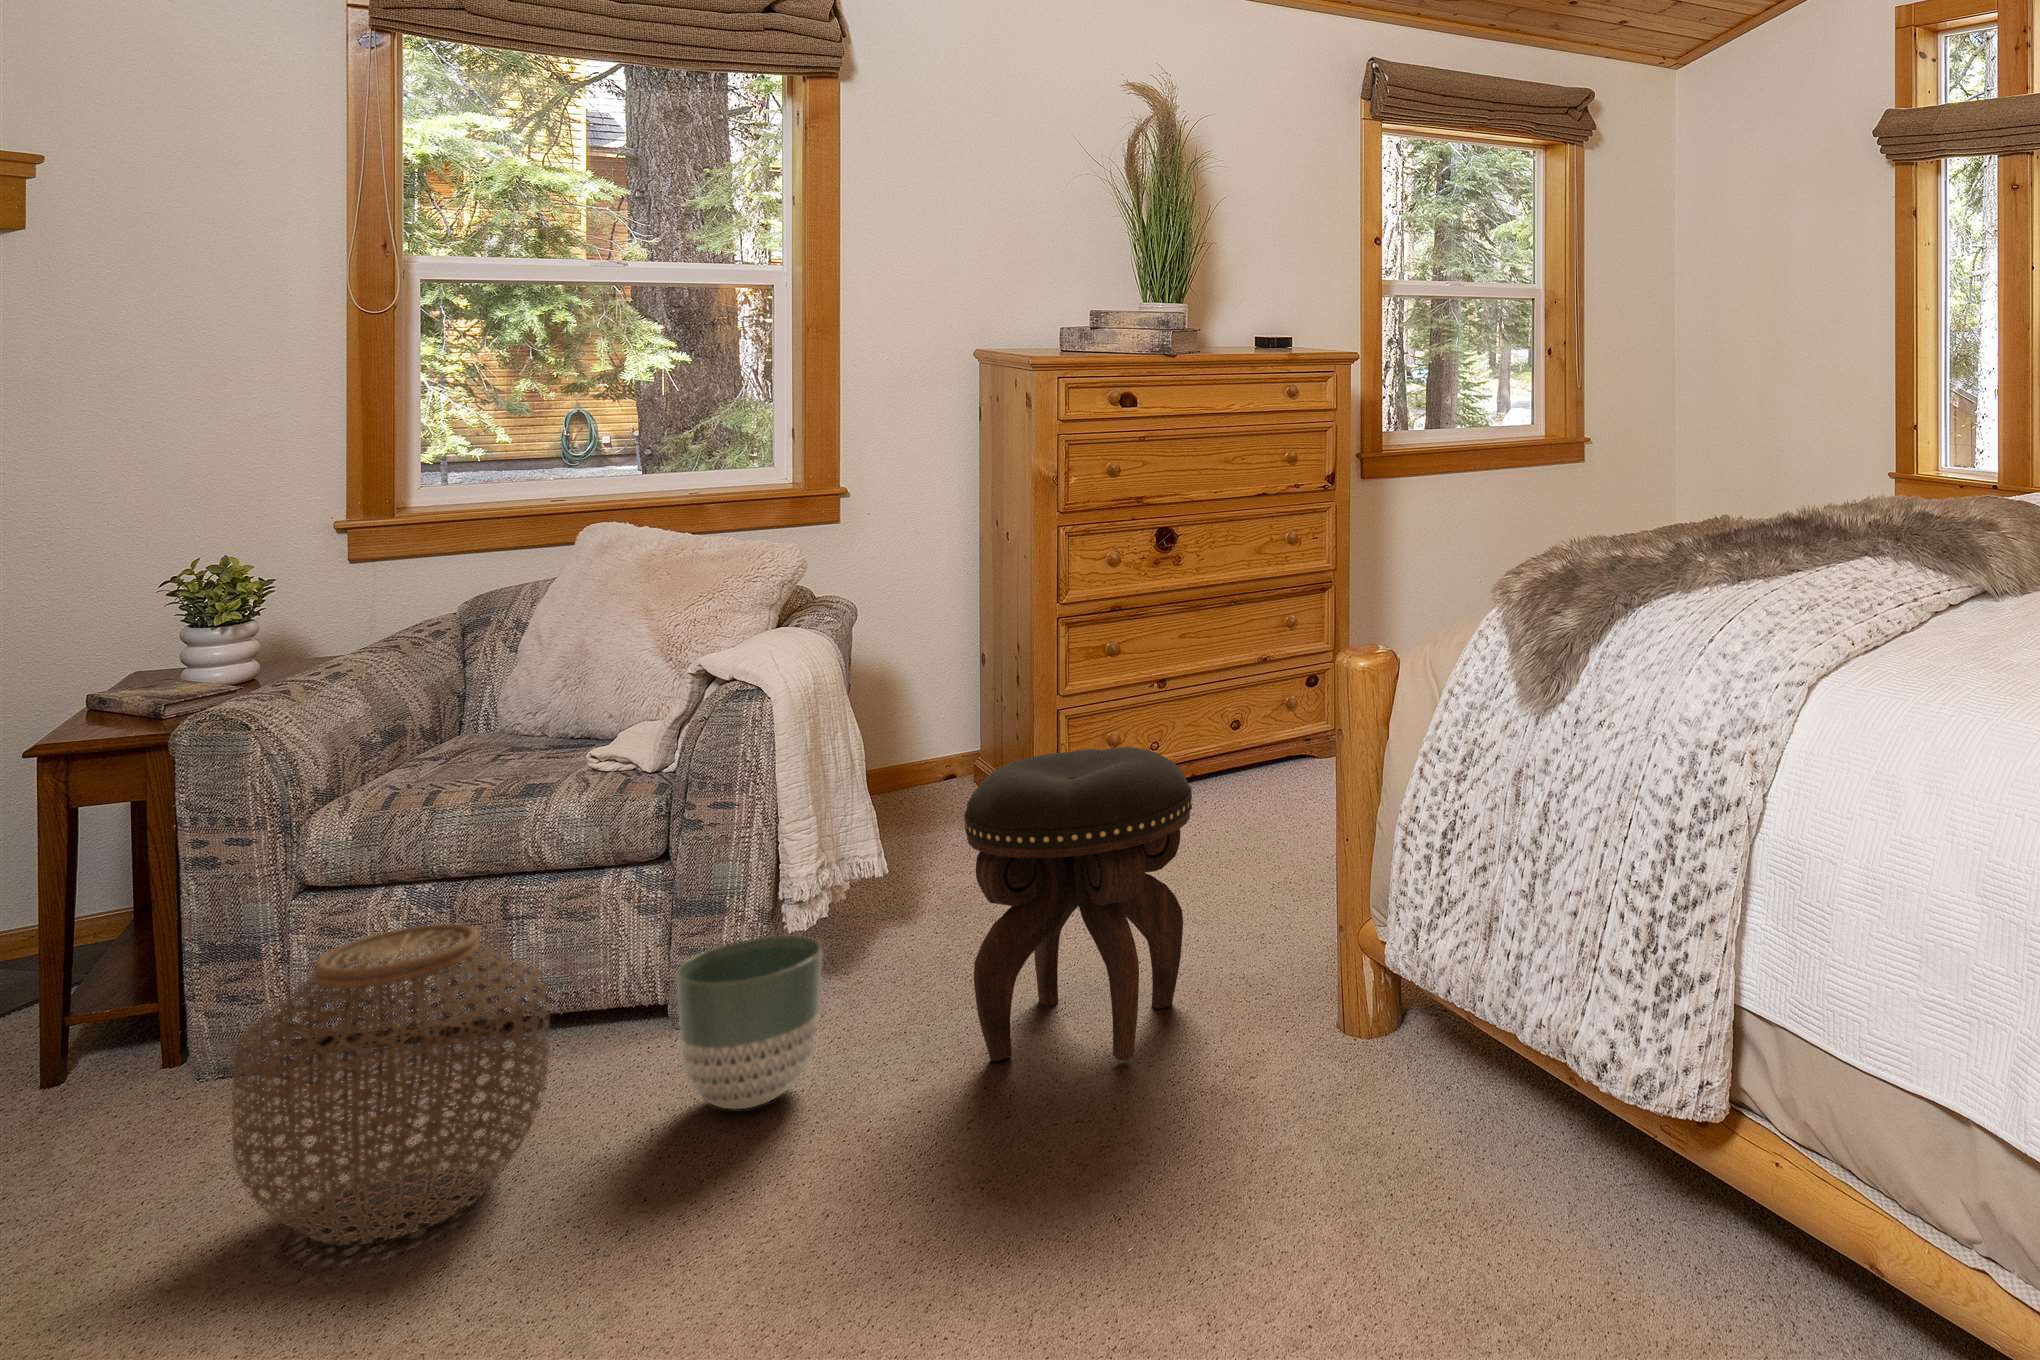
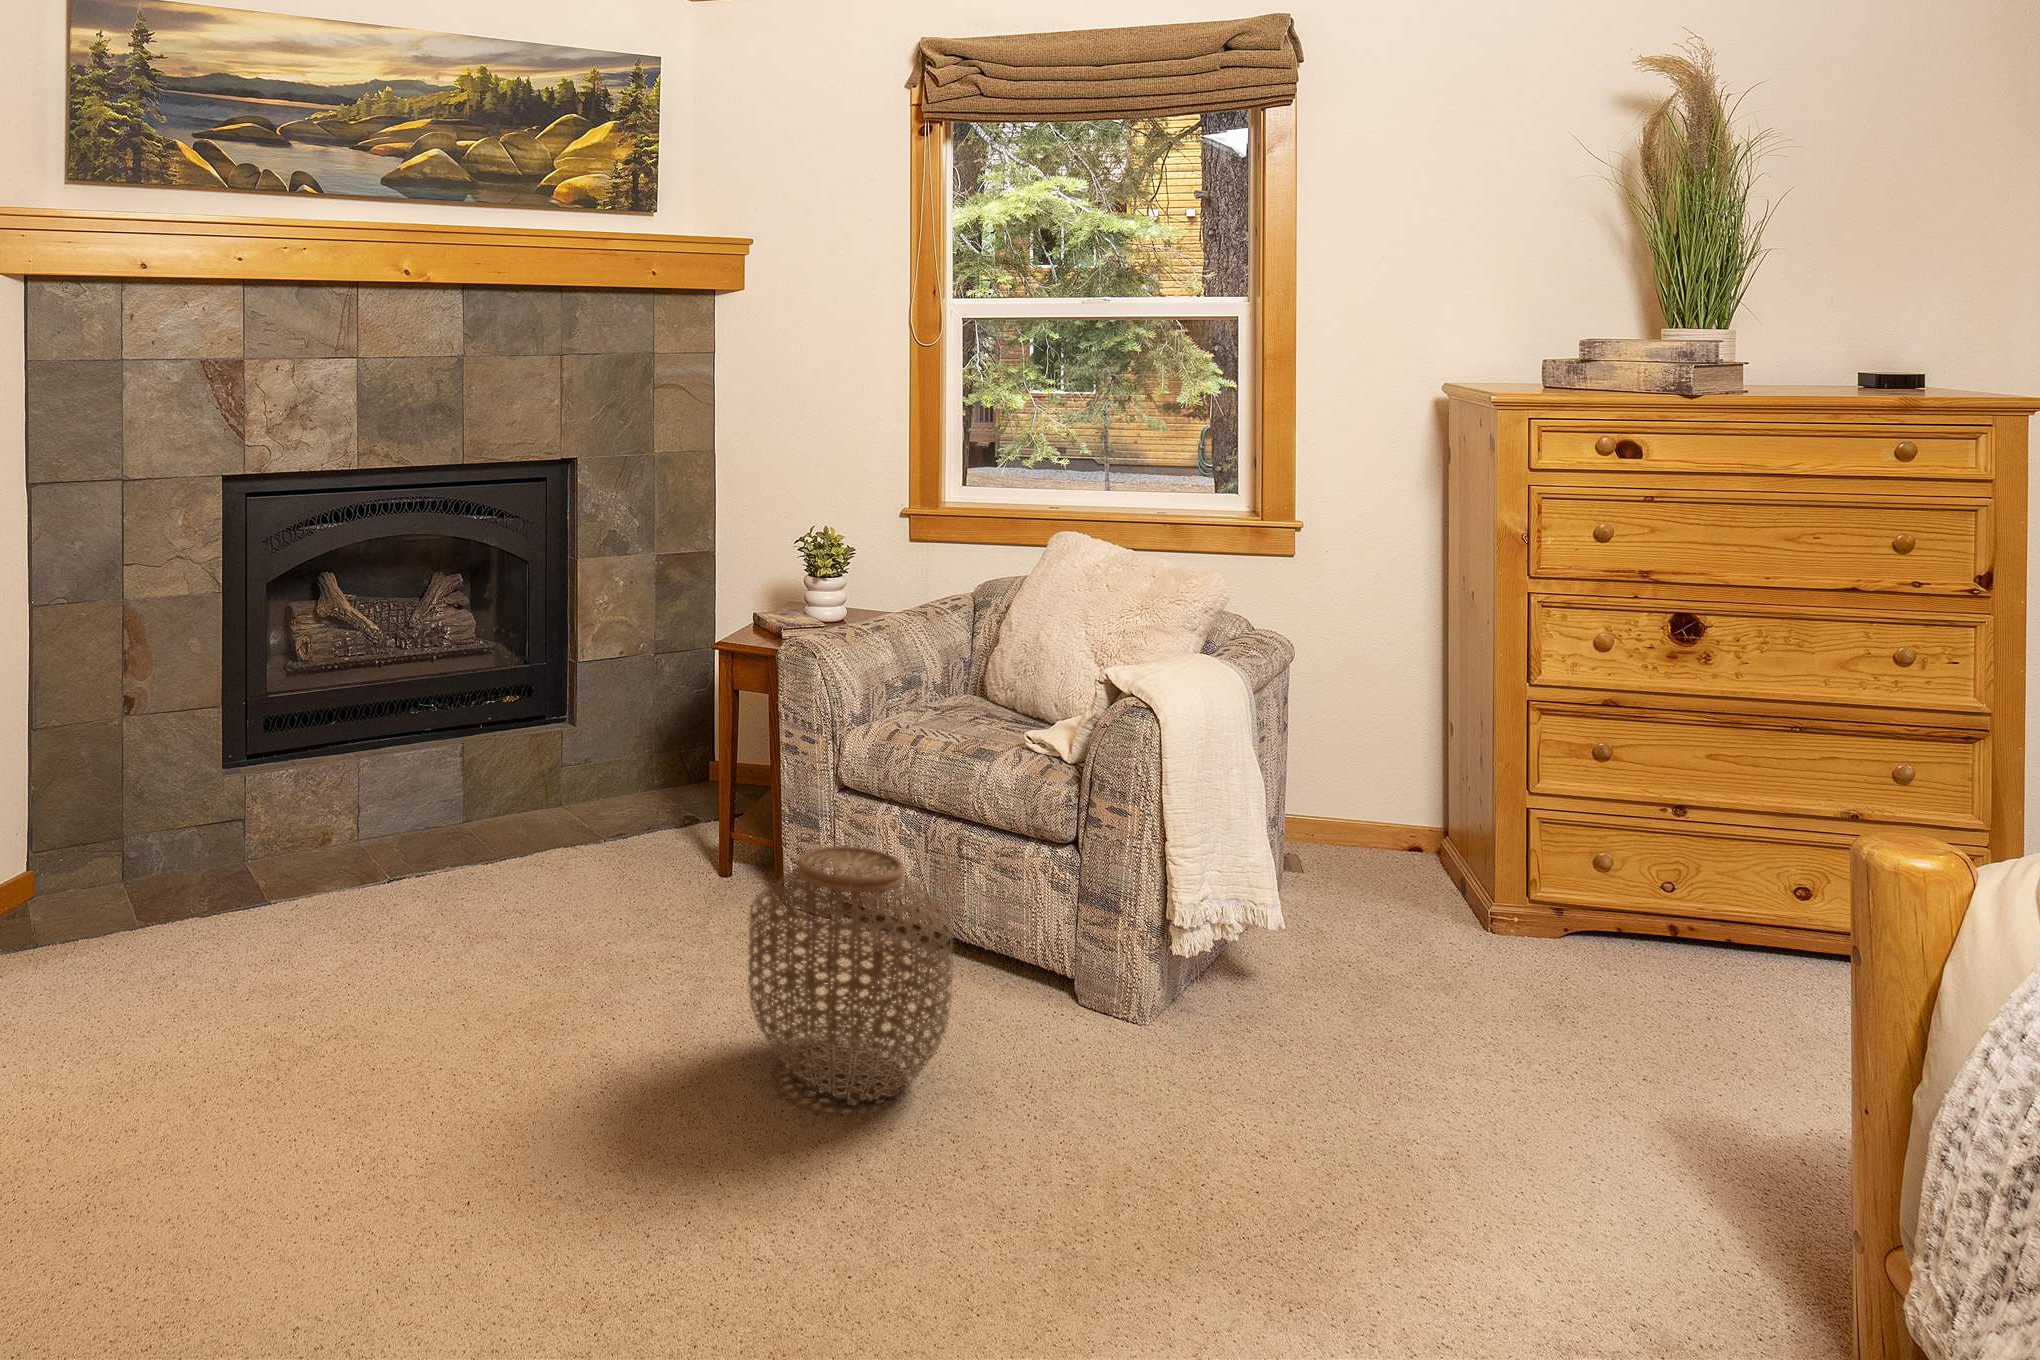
footstool: present [964,747,1192,1061] -> none [1337,854,1634,1260]
planter: present [676,936,822,1109] -> none [1056,949,1186,1118]

